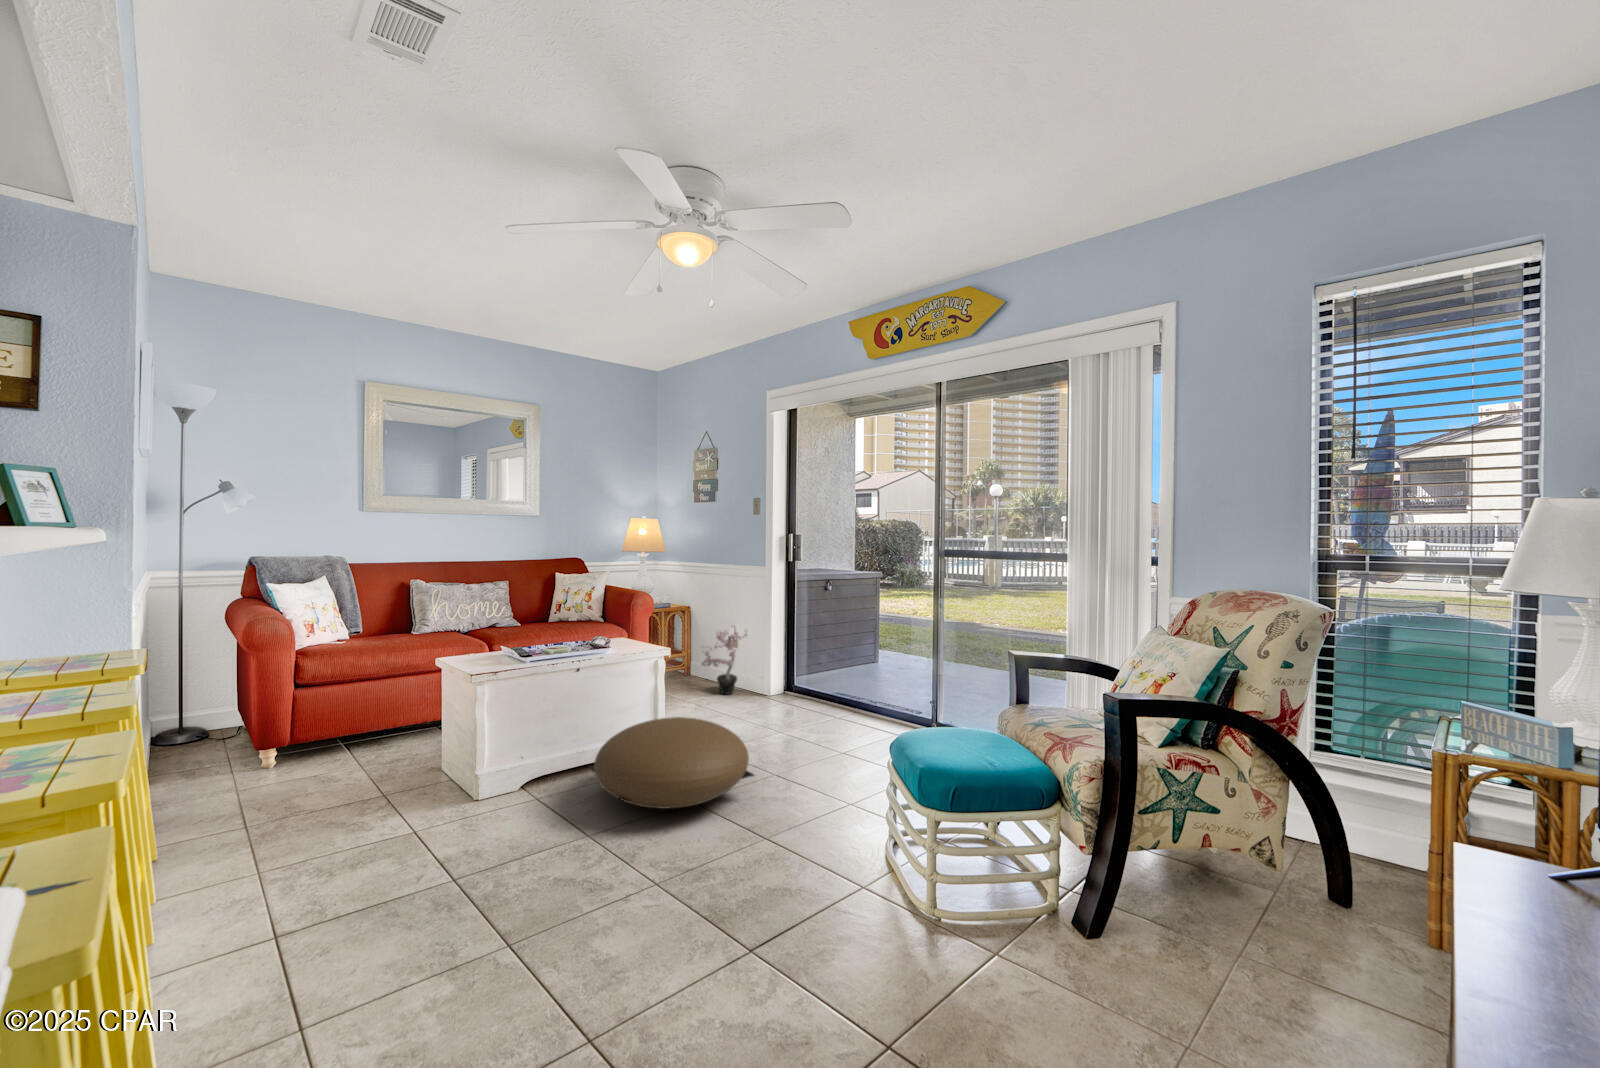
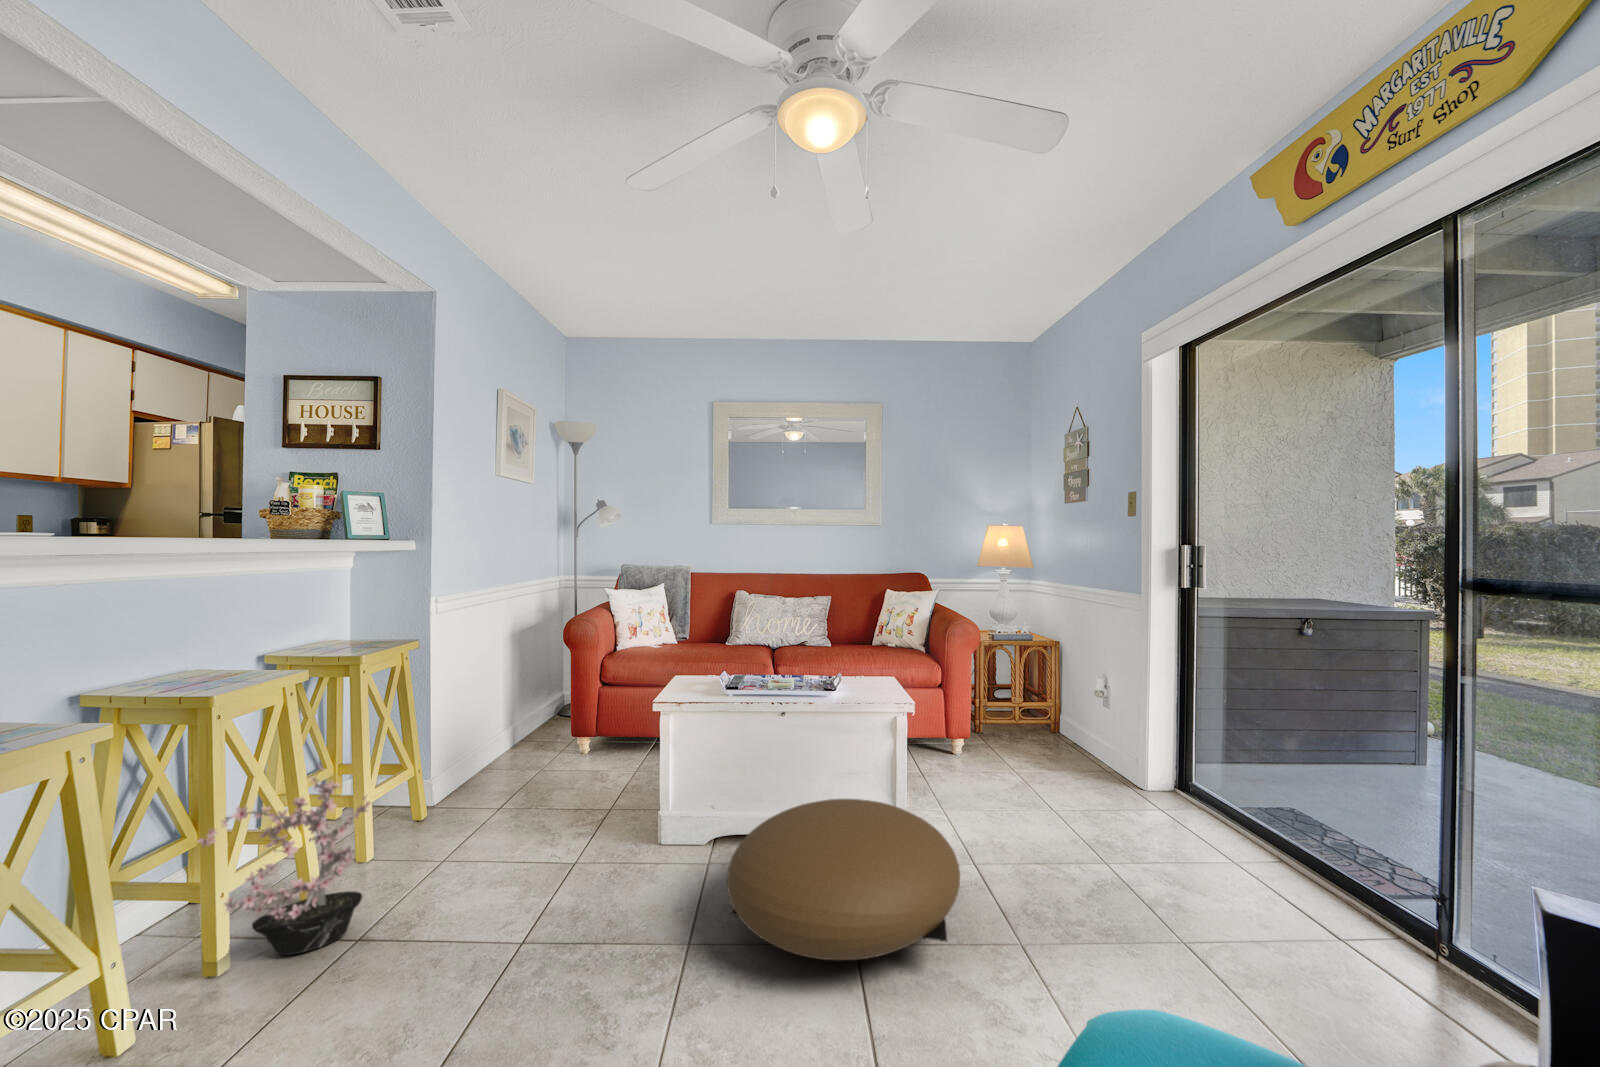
potted plant: present [700,630,747,695] -> present [197,766,370,955]

